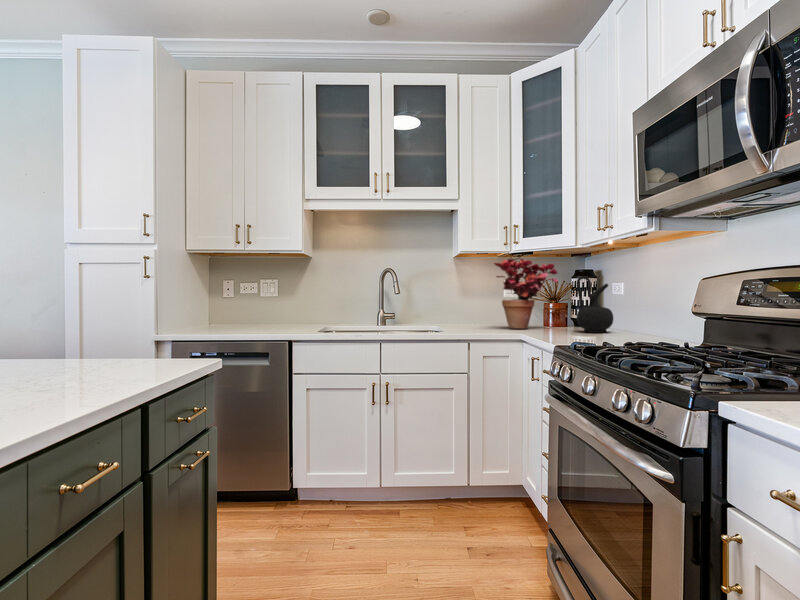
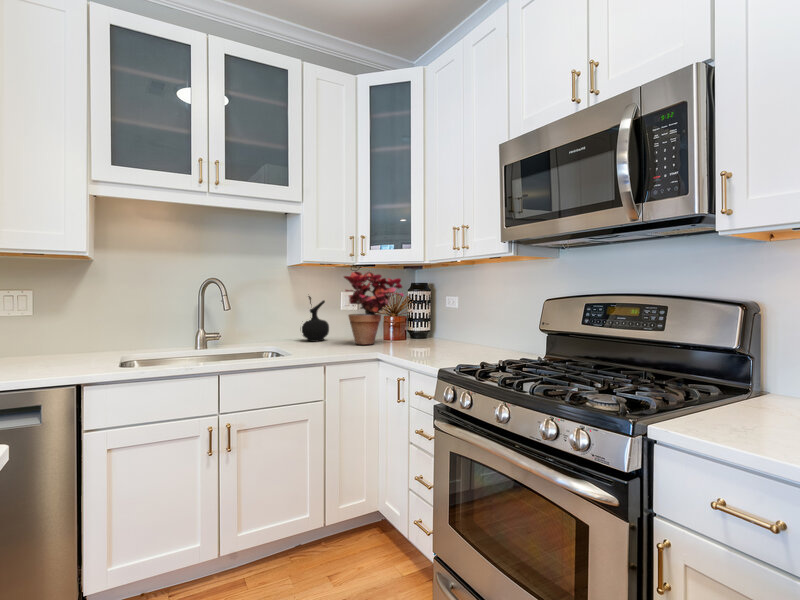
ceramic jug: present [577,276,613,333] -> present [302,296,329,341]

